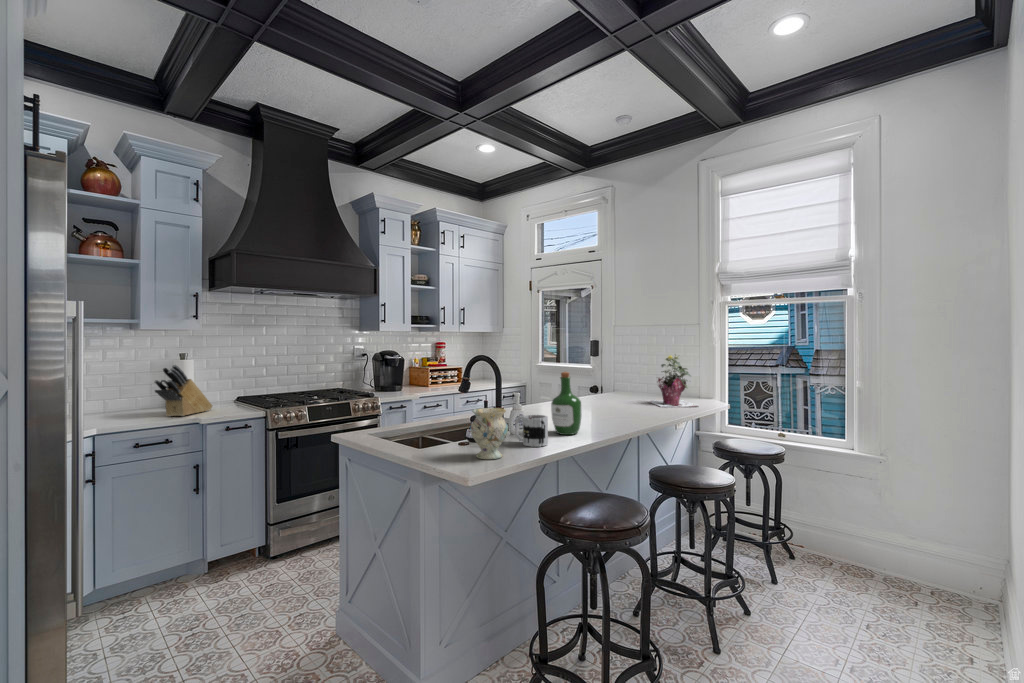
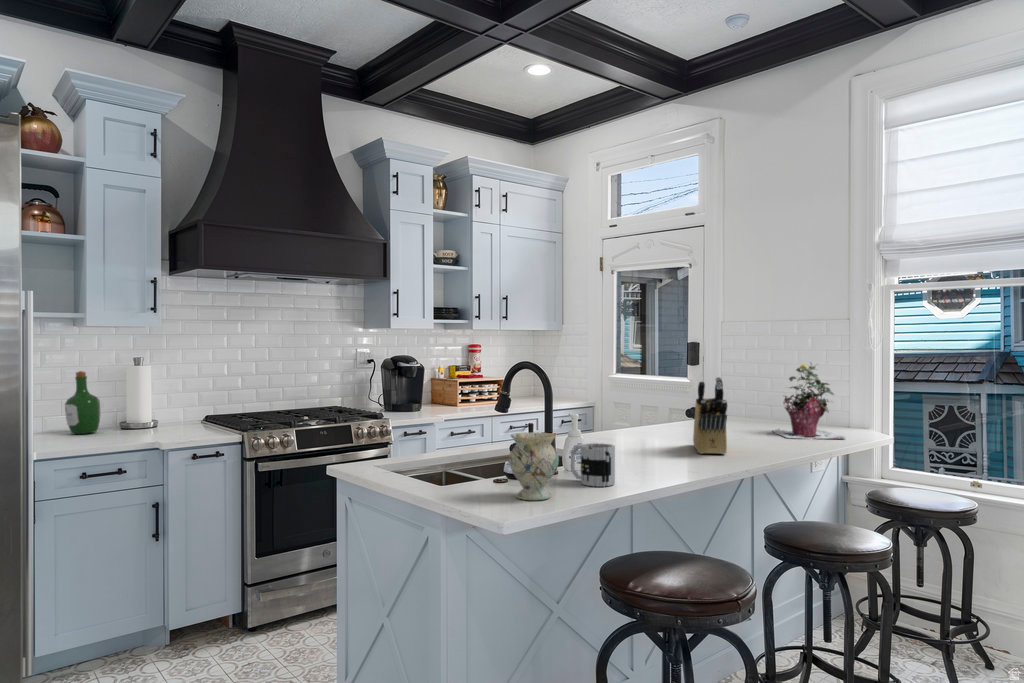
knife block: present [155,365,212,416] -> present [693,377,727,454]
wine bottle: present [551,372,582,435] -> present [65,371,100,434]

